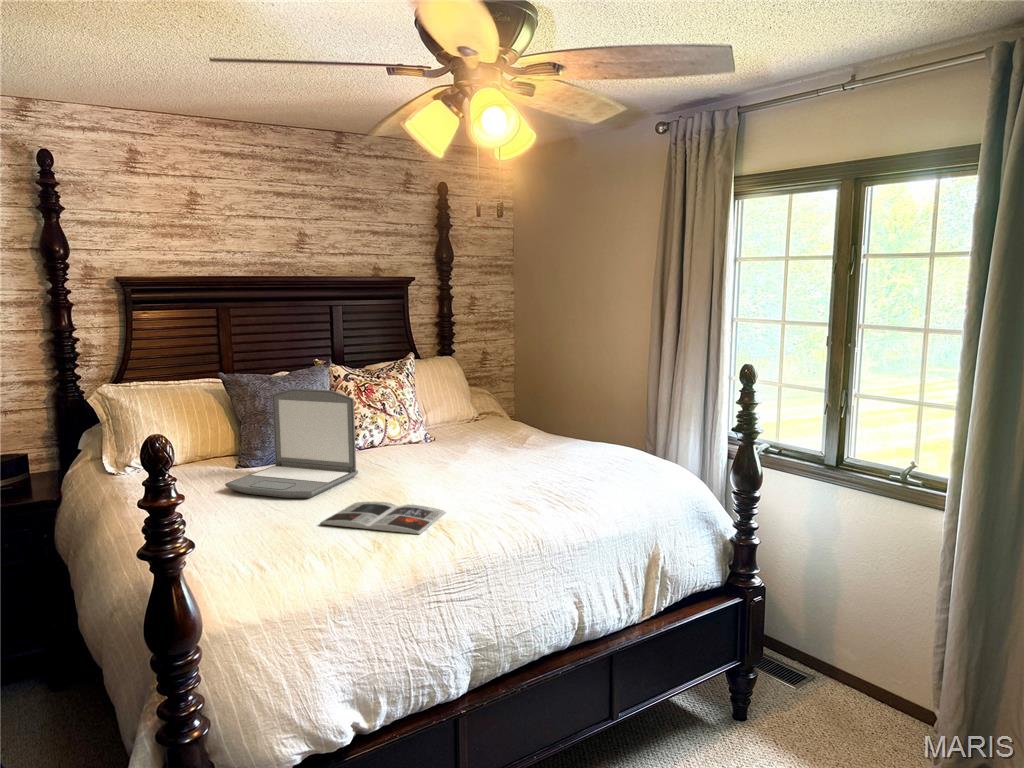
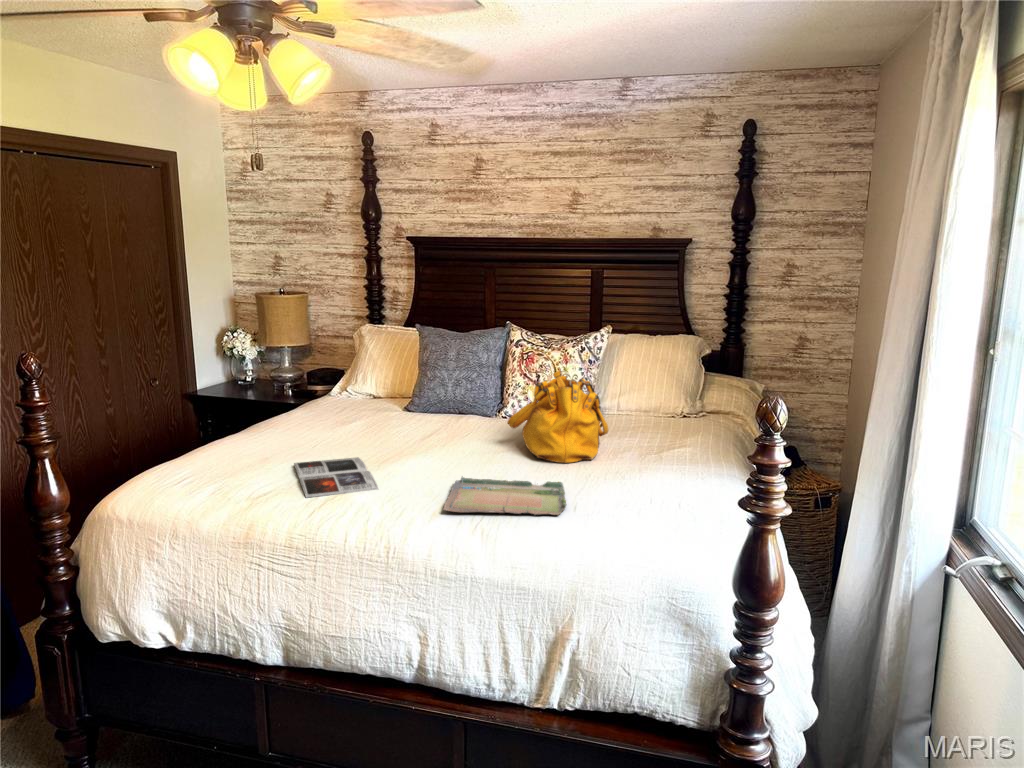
laptop: present [225,389,358,498] -> none [337,343,436,444]
handbag: none [428,392,509,465] -> present [507,370,608,463]
tray: none [484,470,592,503] -> present [443,477,566,515]

